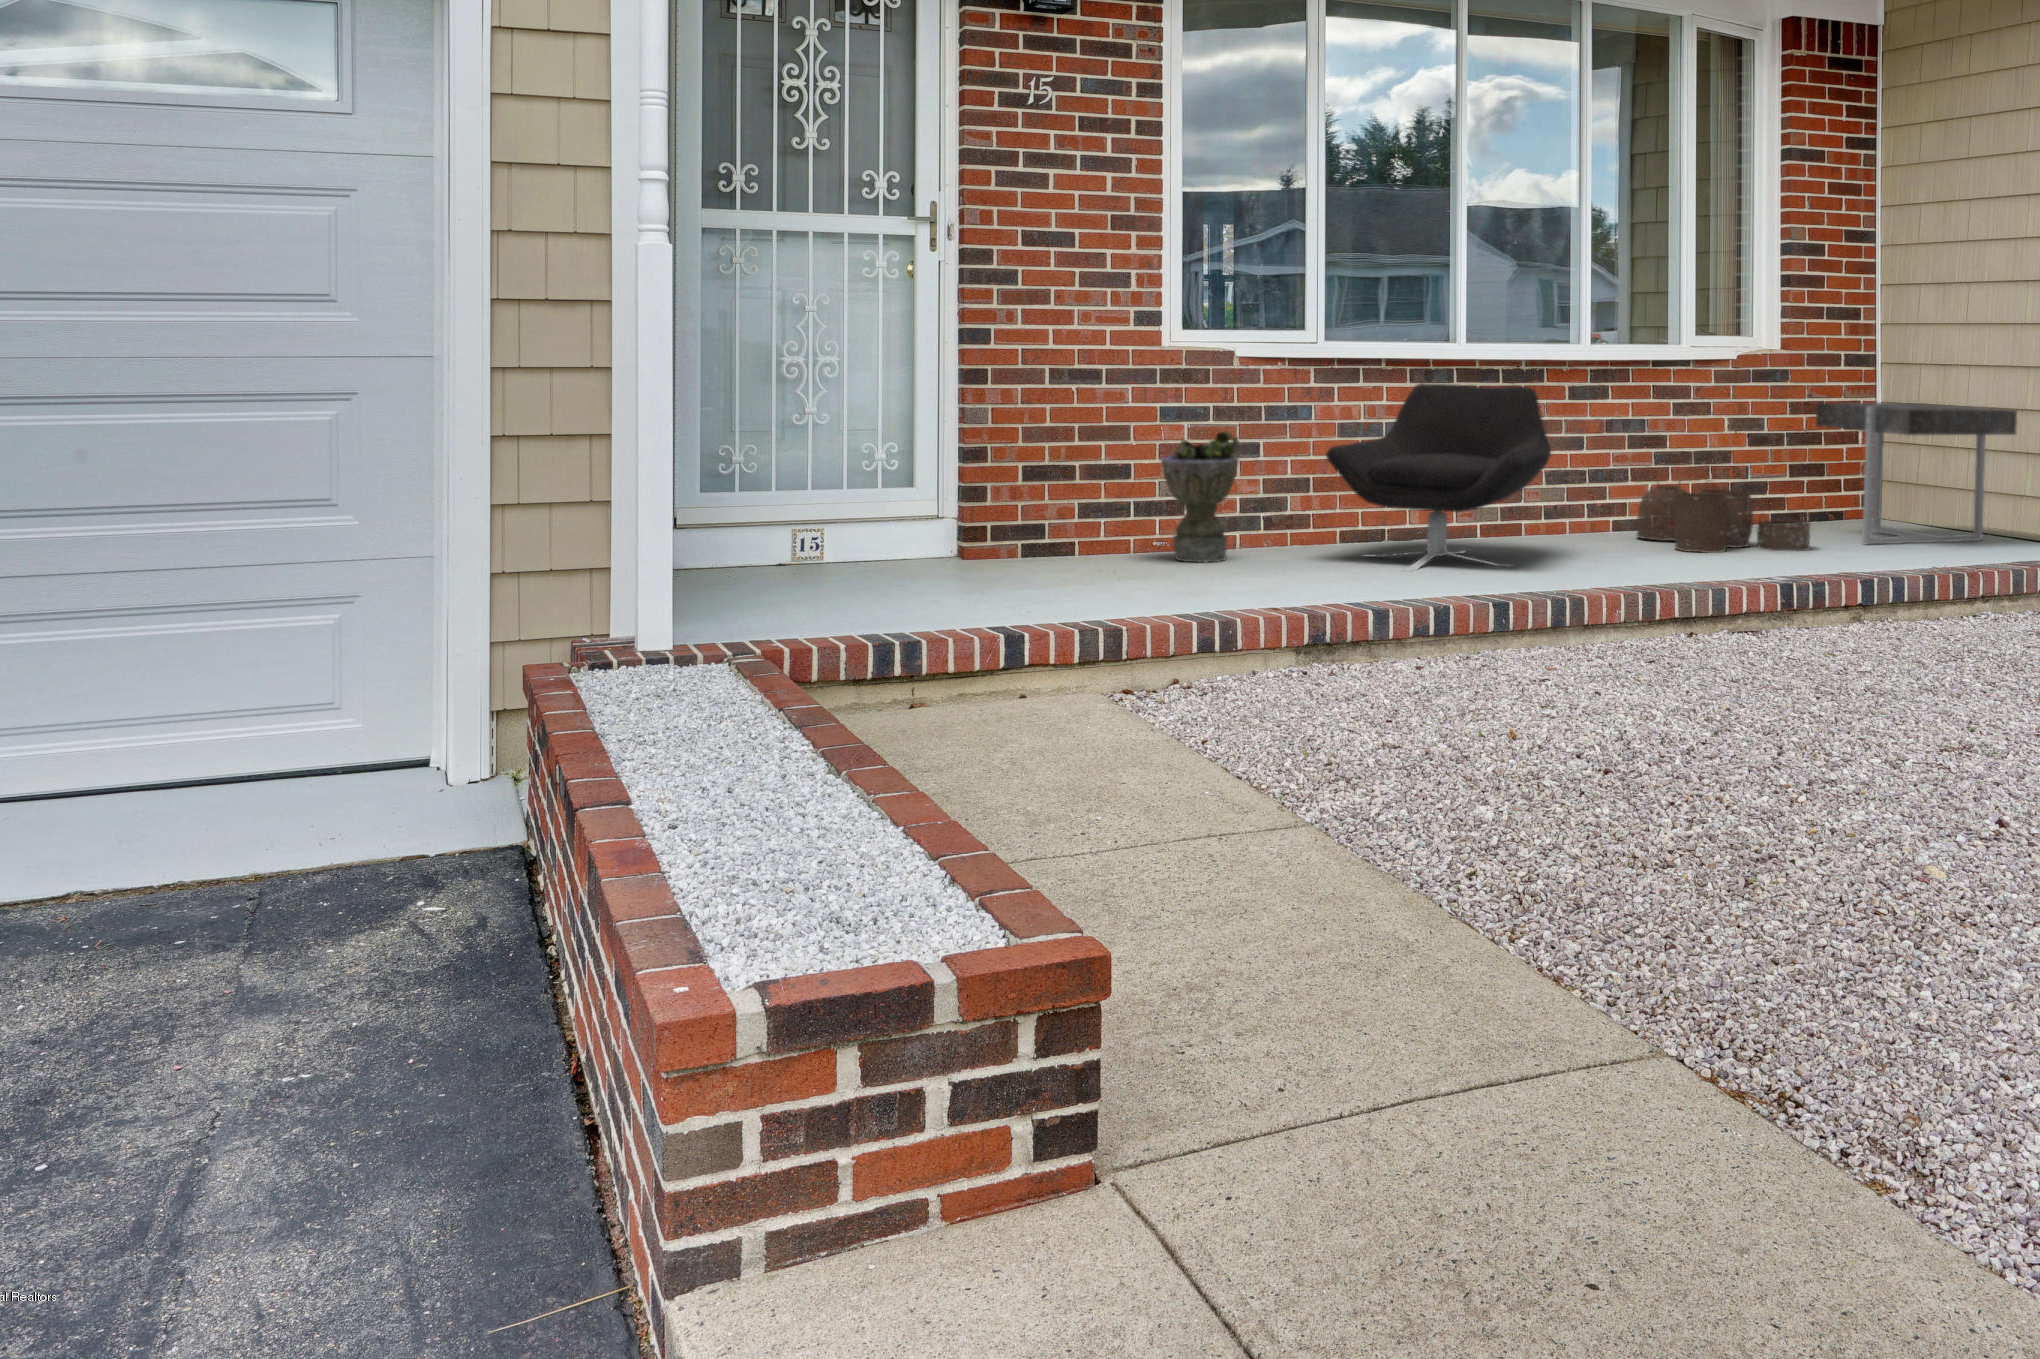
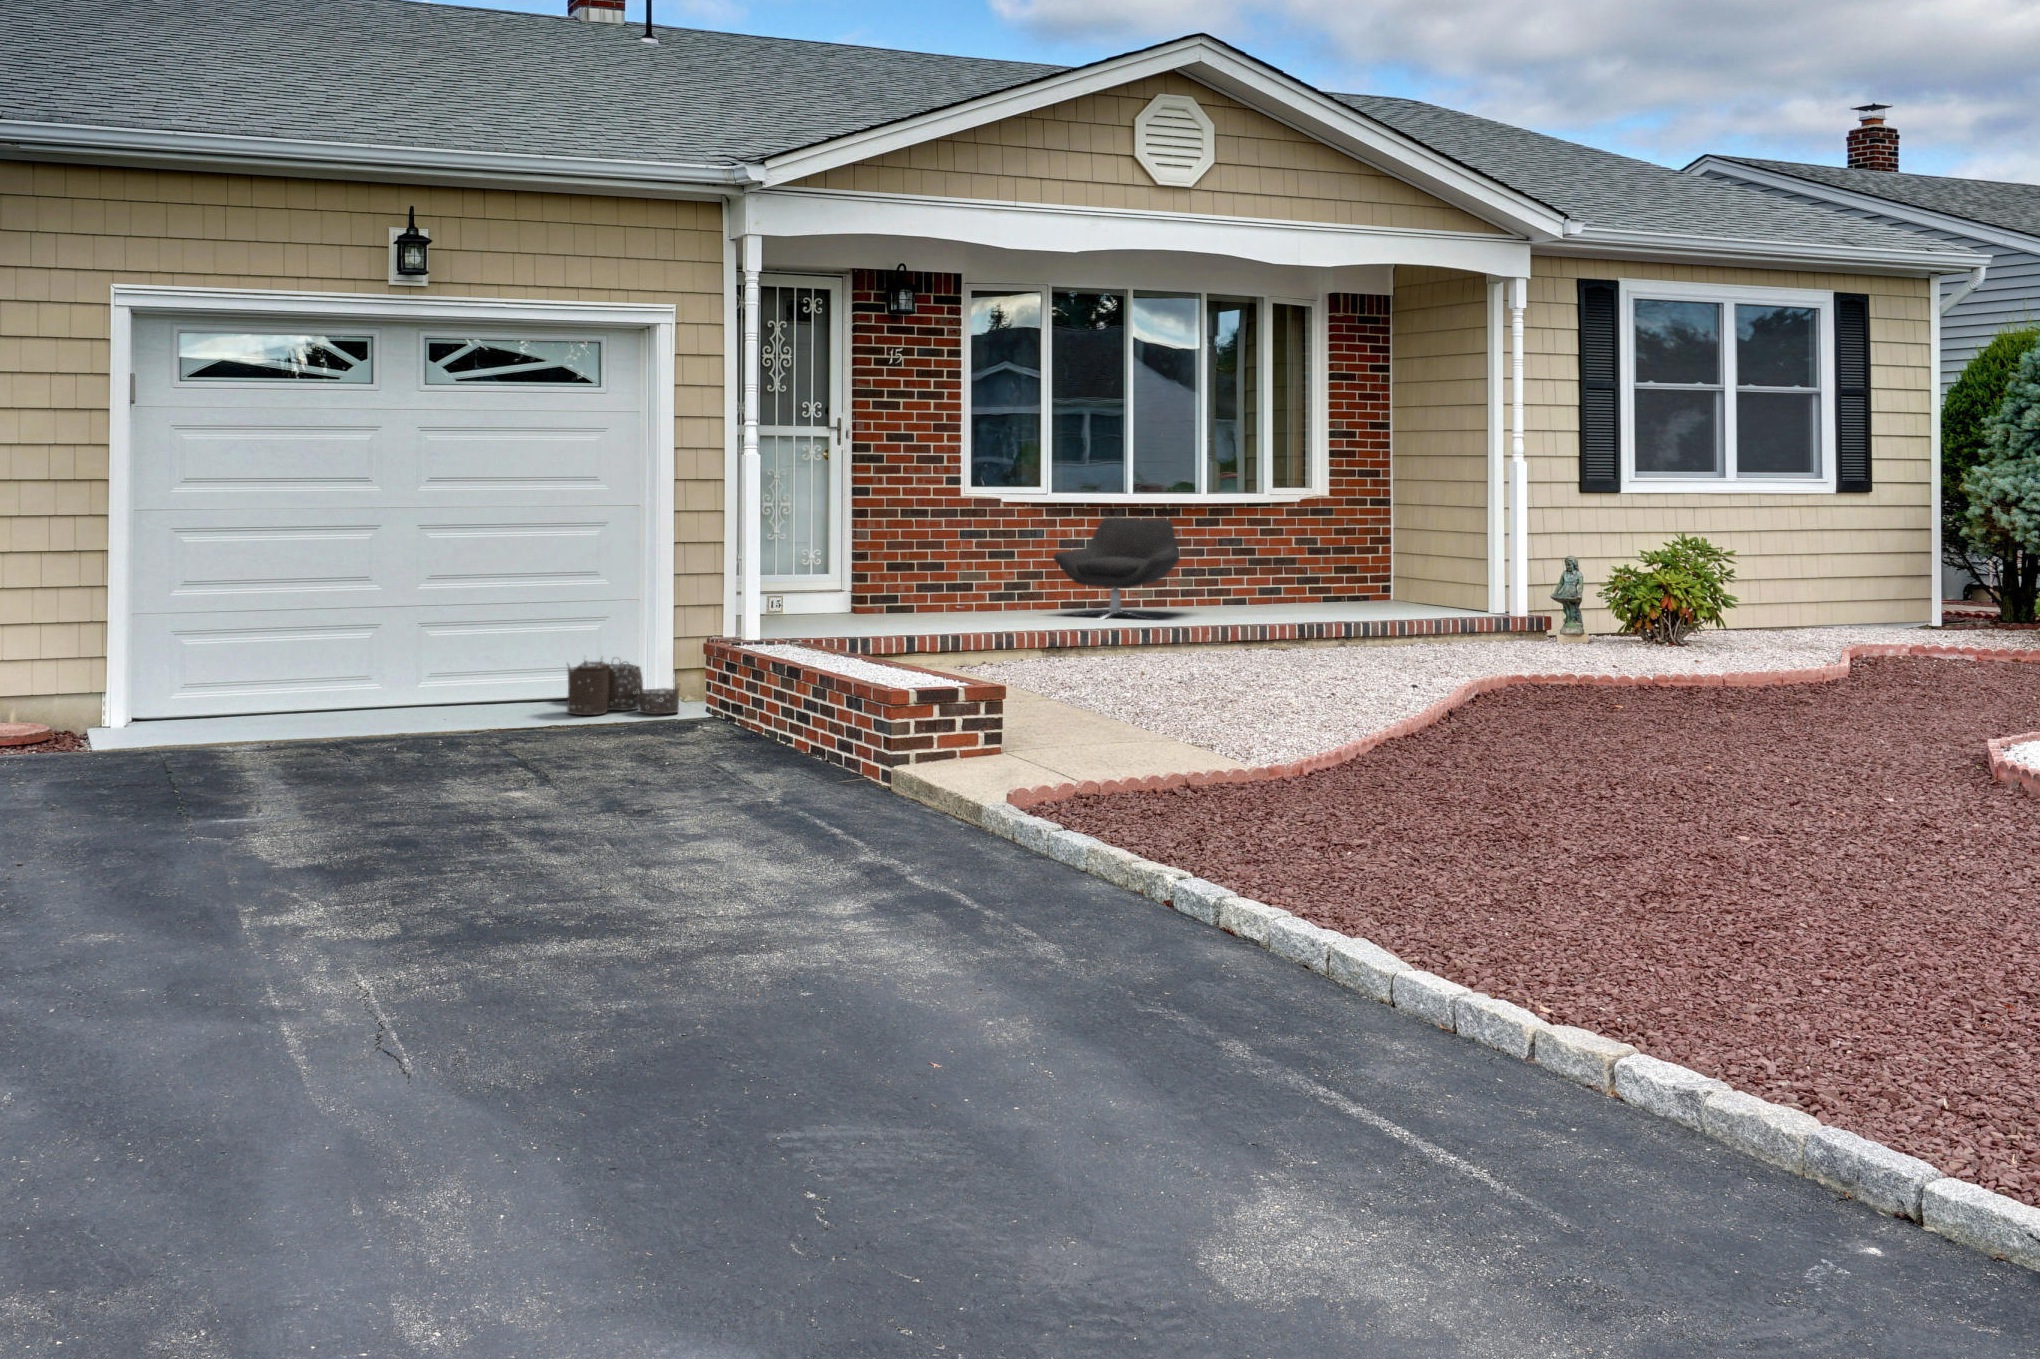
side table: present [1816,403,2017,544] -> none [1345,528,1460,612]
planter: present [1161,432,1239,563] -> none [961,544,1005,616]
woven basket: present [1637,481,1810,553] -> present [567,658,679,715]

